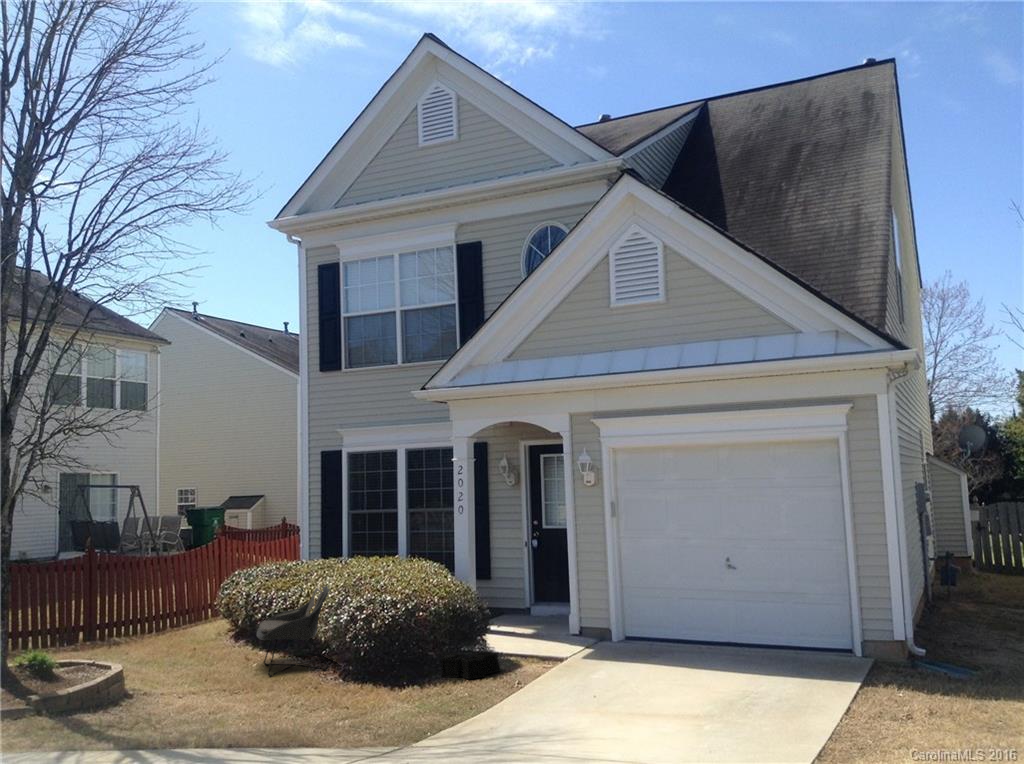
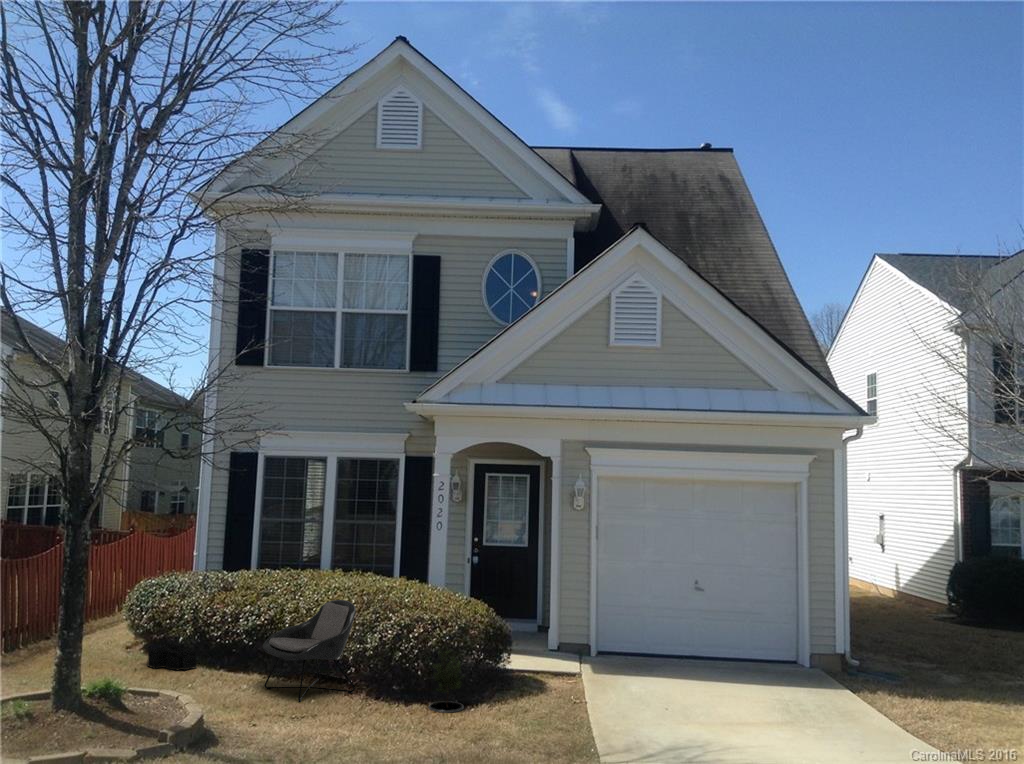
potted tree: none [362,625,400,690] -> present [429,650,464,713]
storage bin: present [441,652,500,680] -> present [147,642,197,670]

